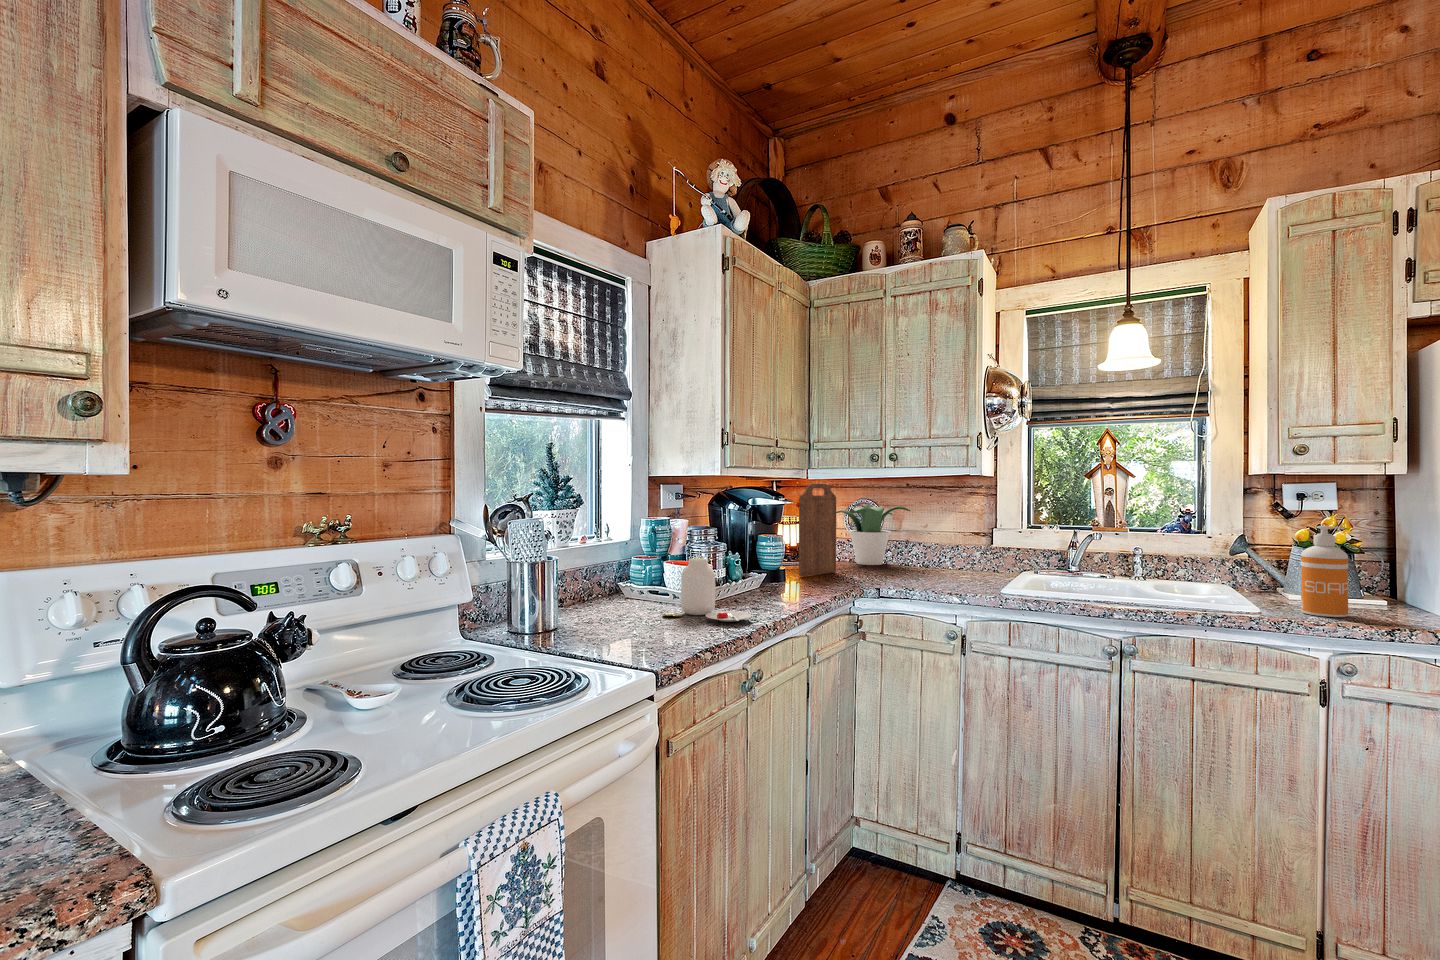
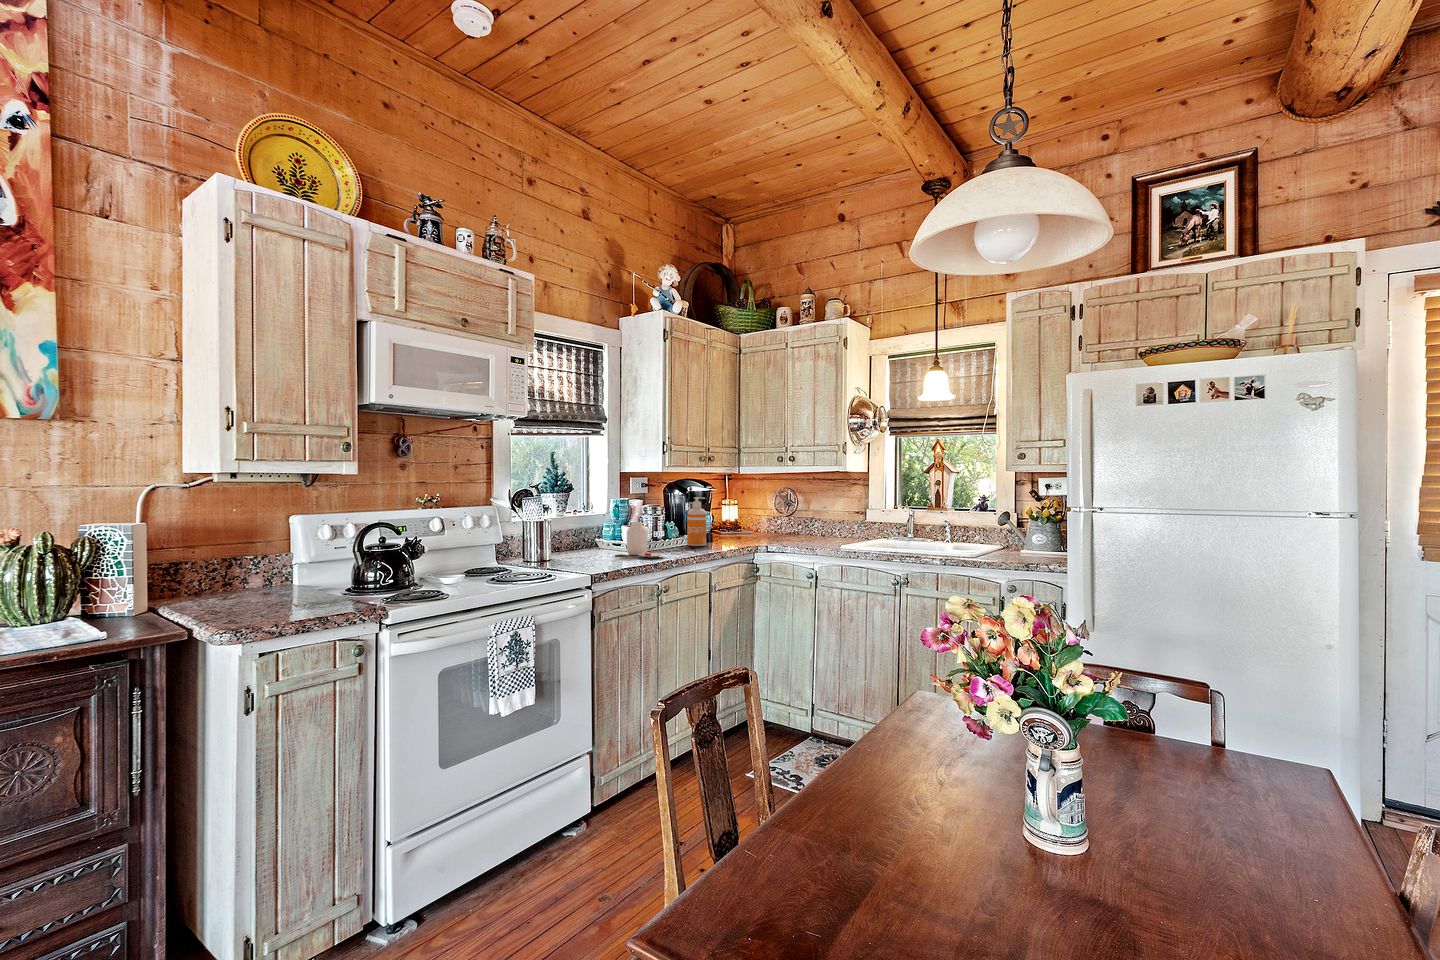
cutting board: present [799,484,836,576] -> none [724,477,753,539]
potted plant: present [836,505,910,565] -> none [762,492,813,534]
soap dispenser: present [1301,526,1348,617] -> present [687,497,706,546]

